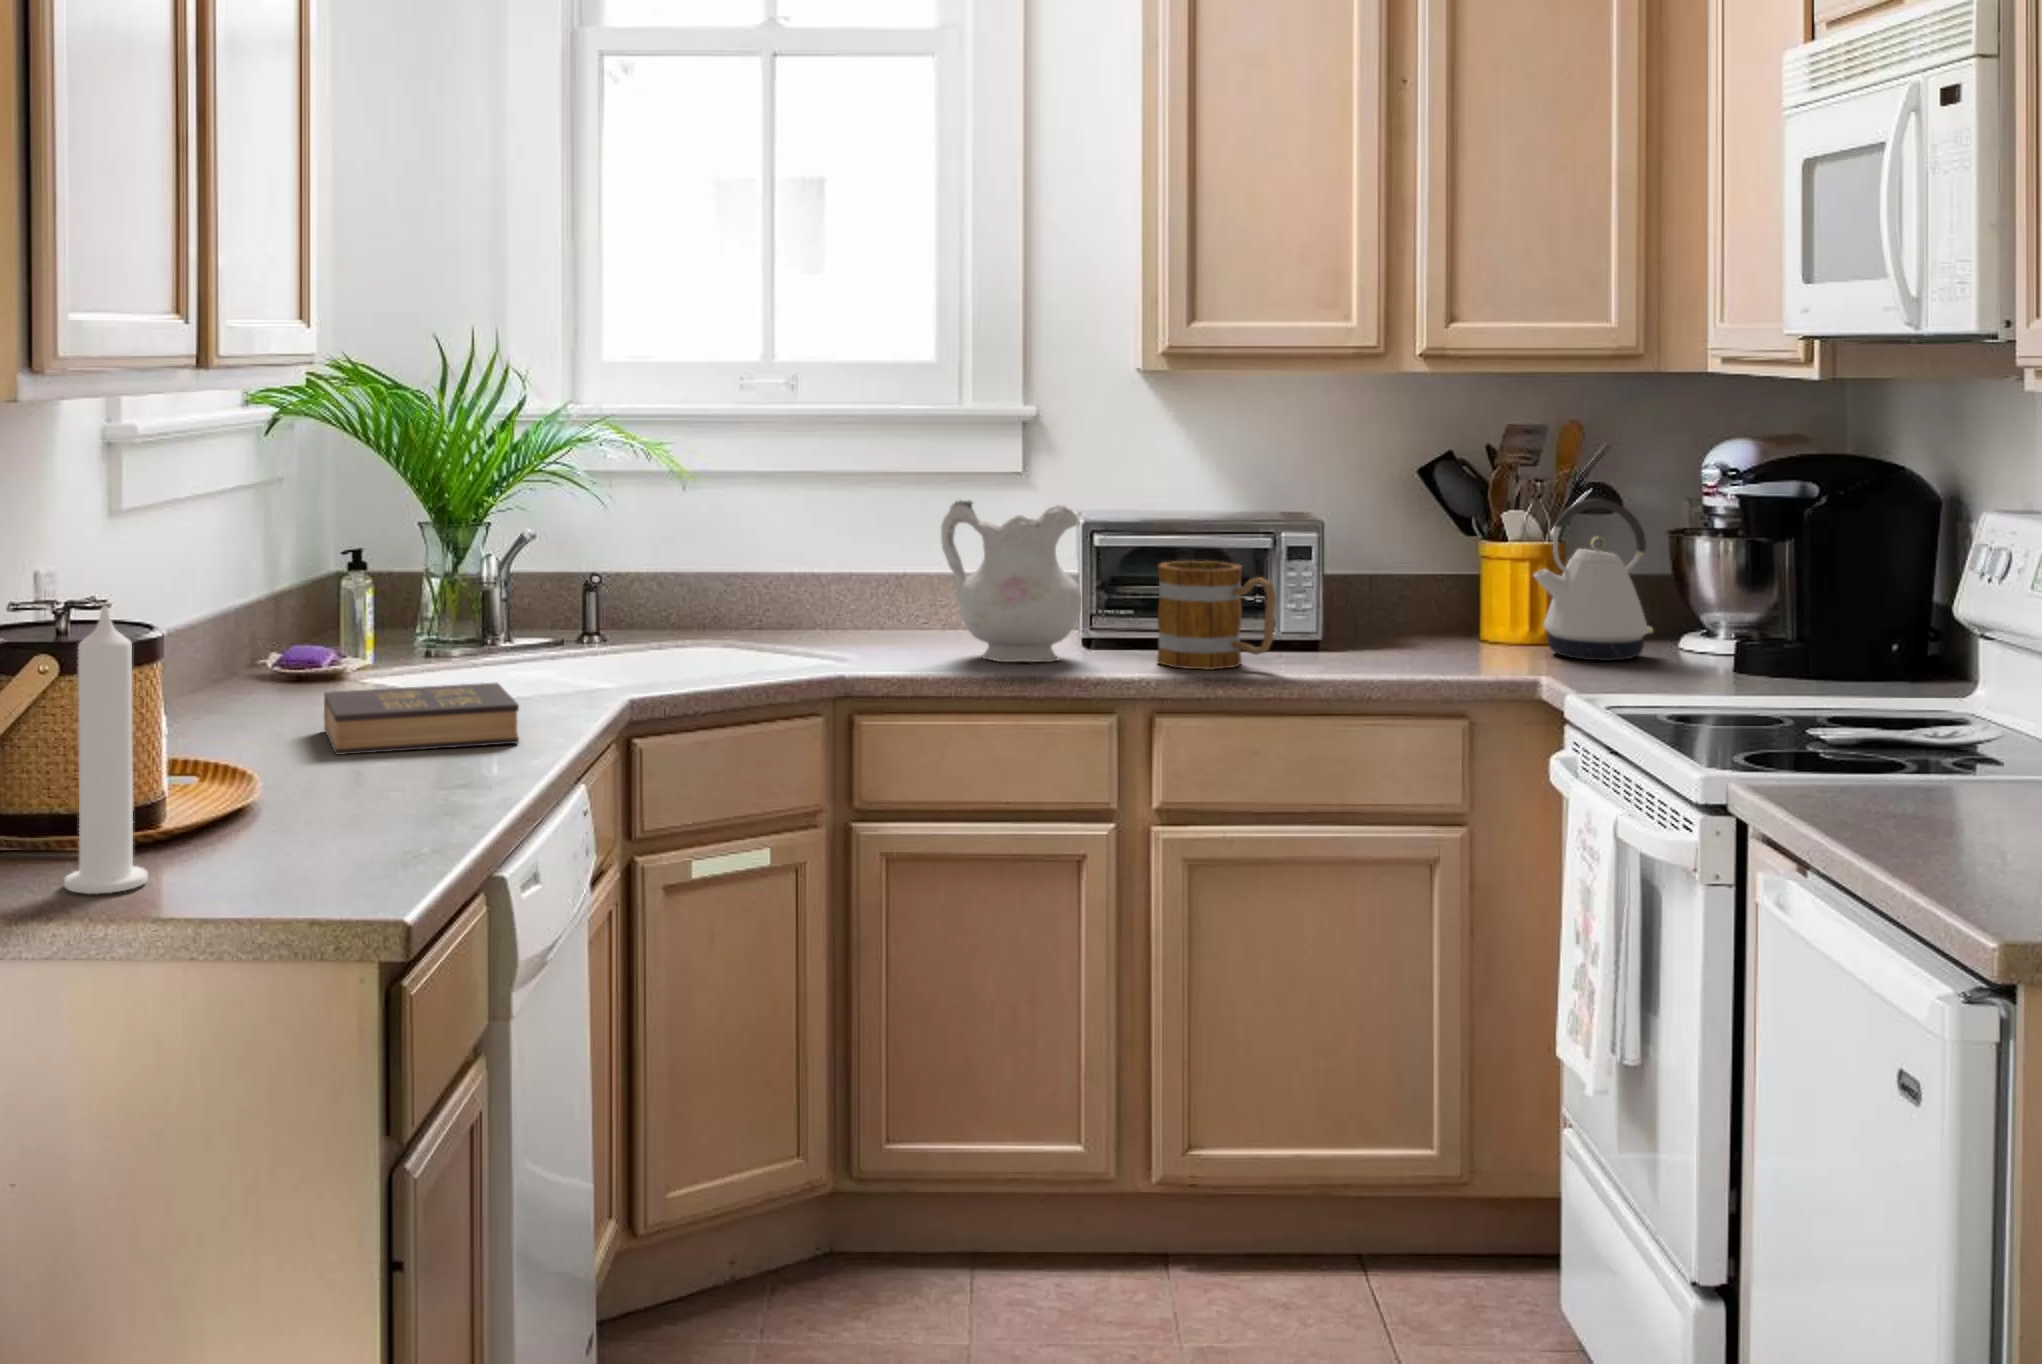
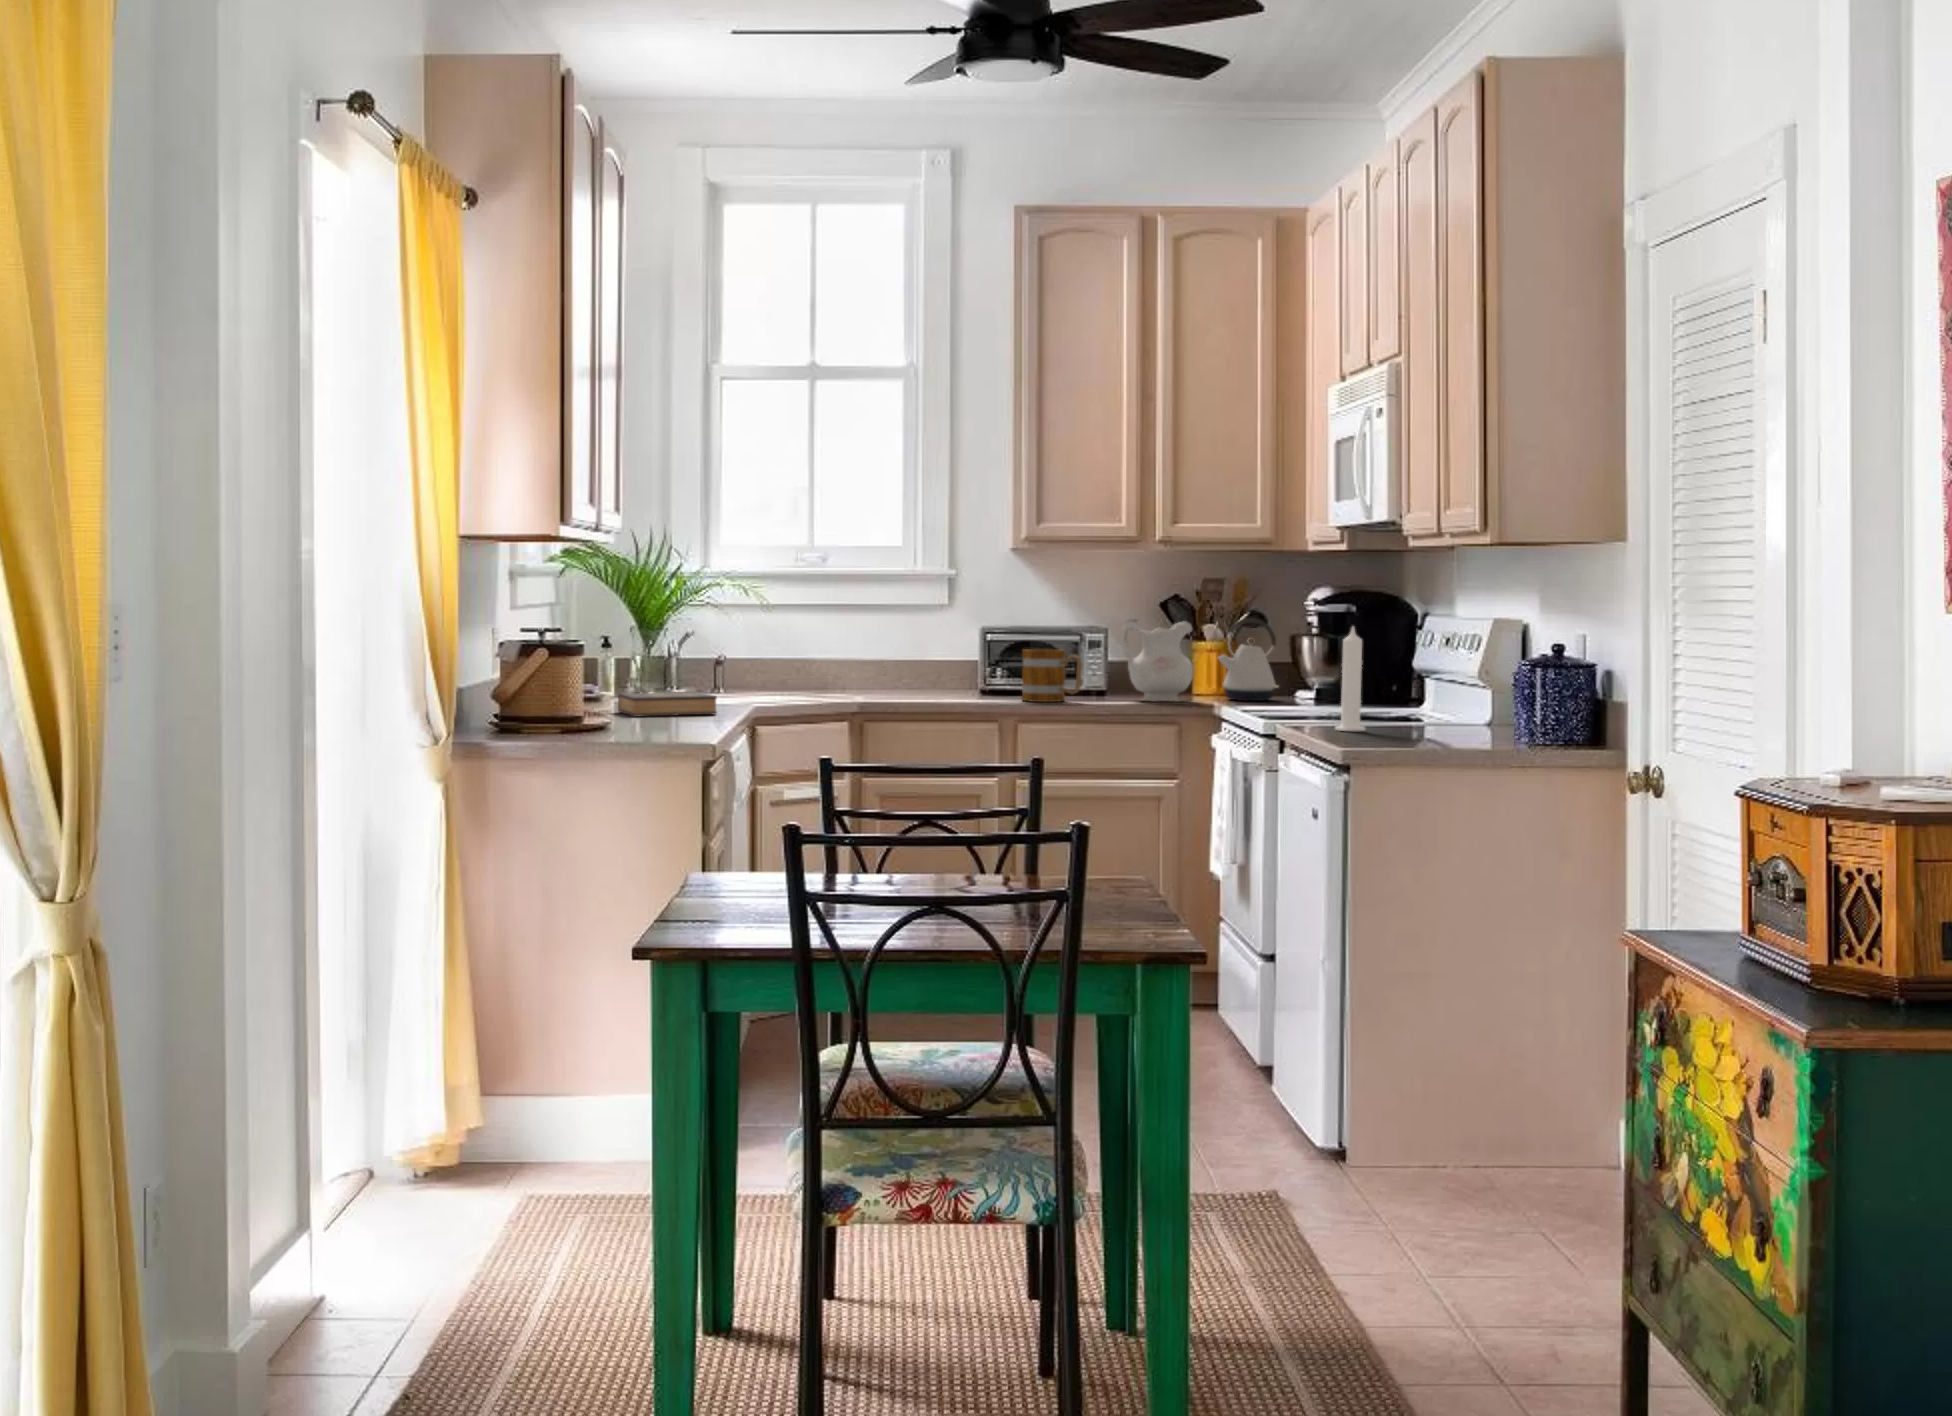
ceramic pitcher: present [941,500,1082,662] -> present [1121,619,1193,702]
candle: present [64,606,148,894] -> present [1336,627,1365,731]

